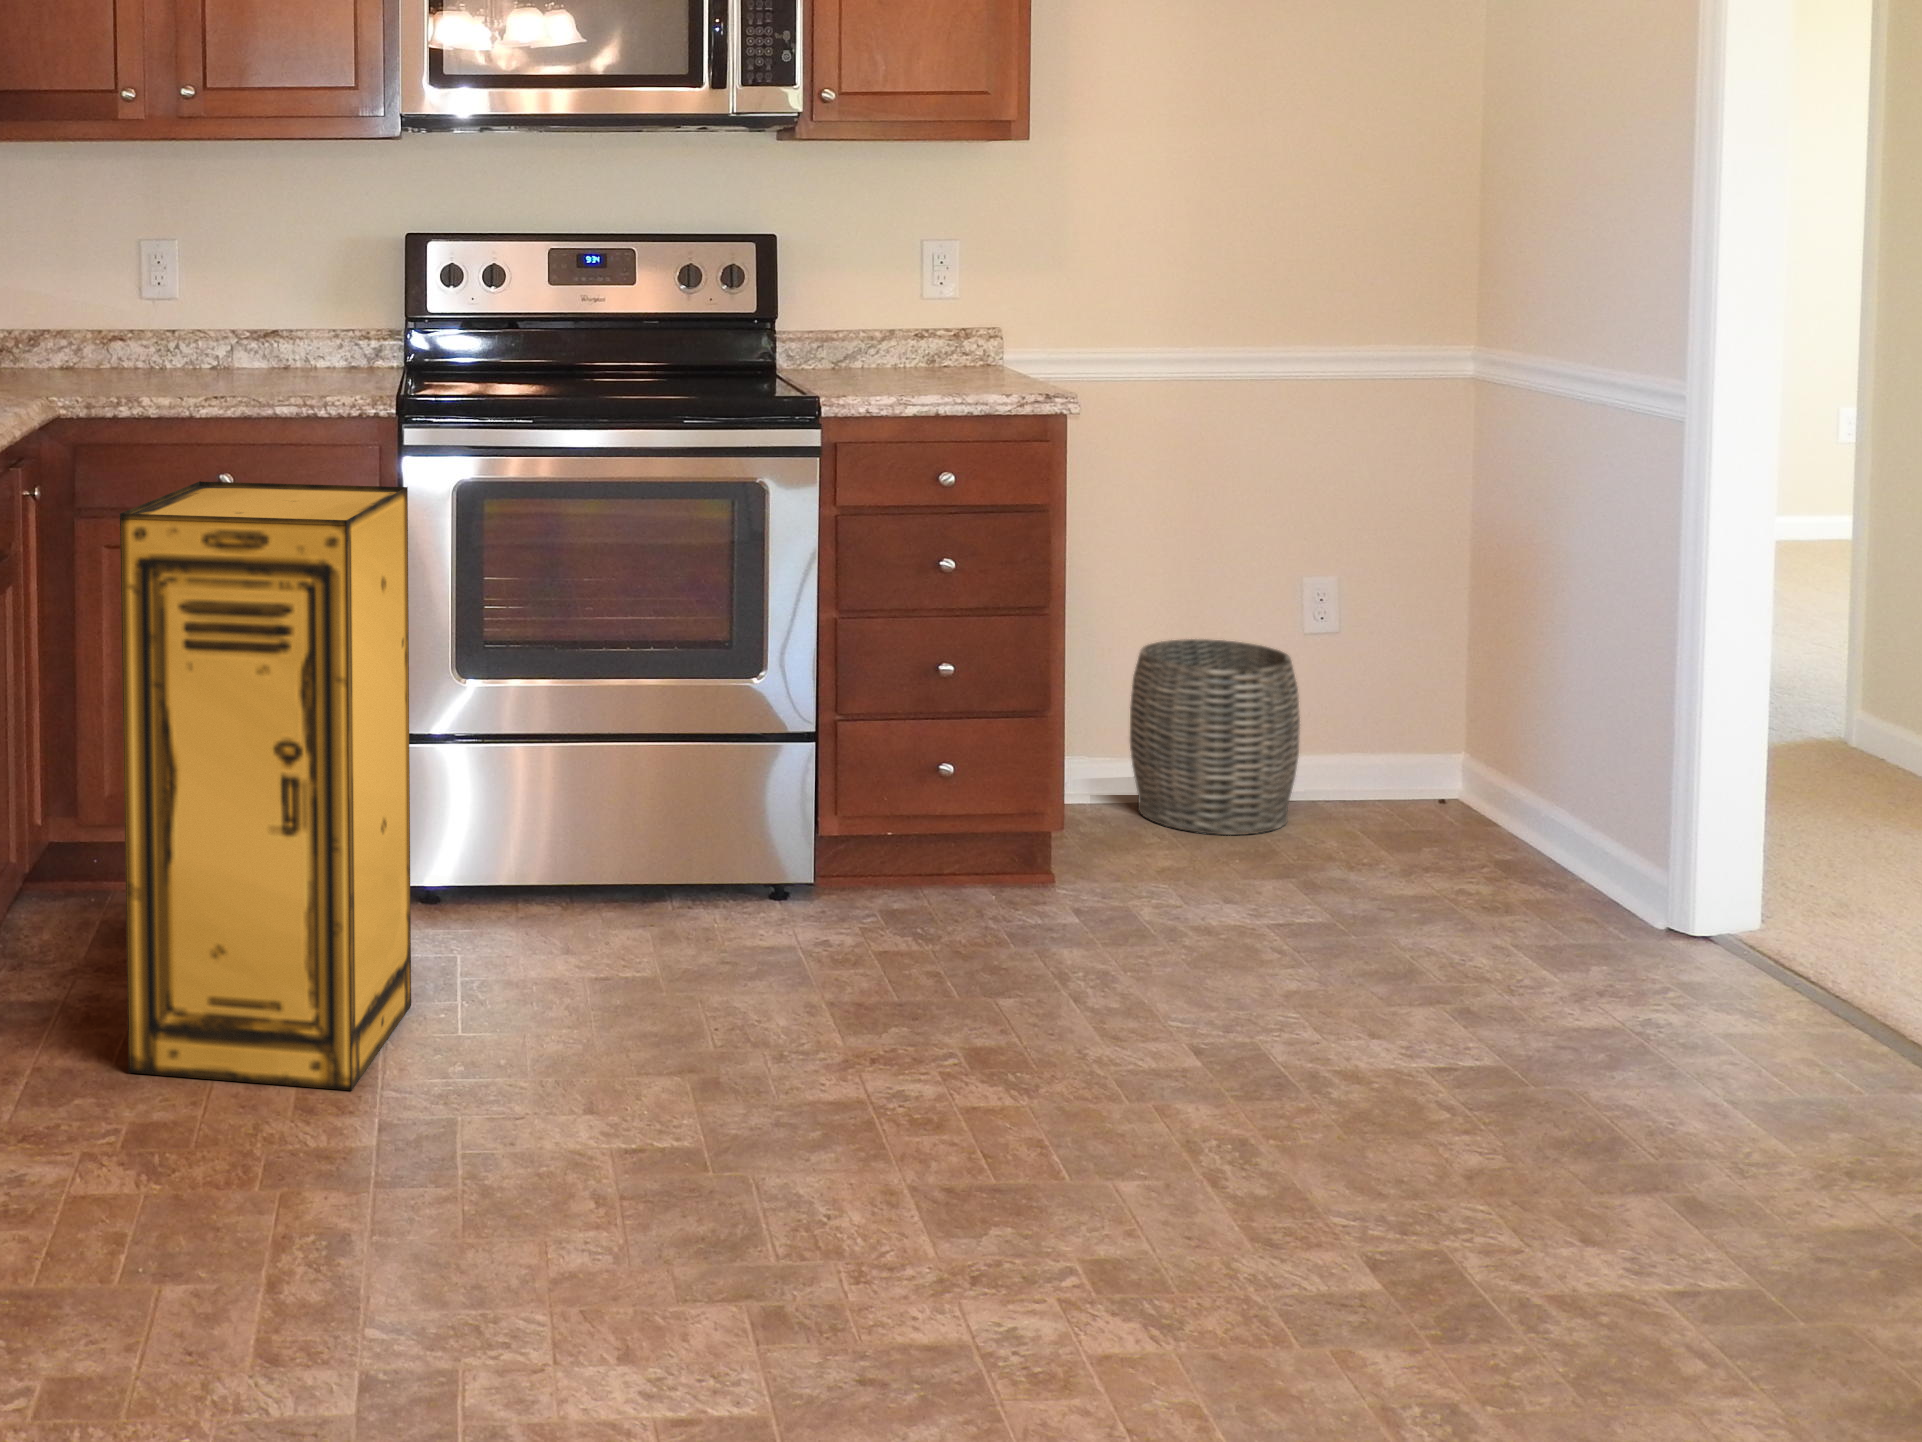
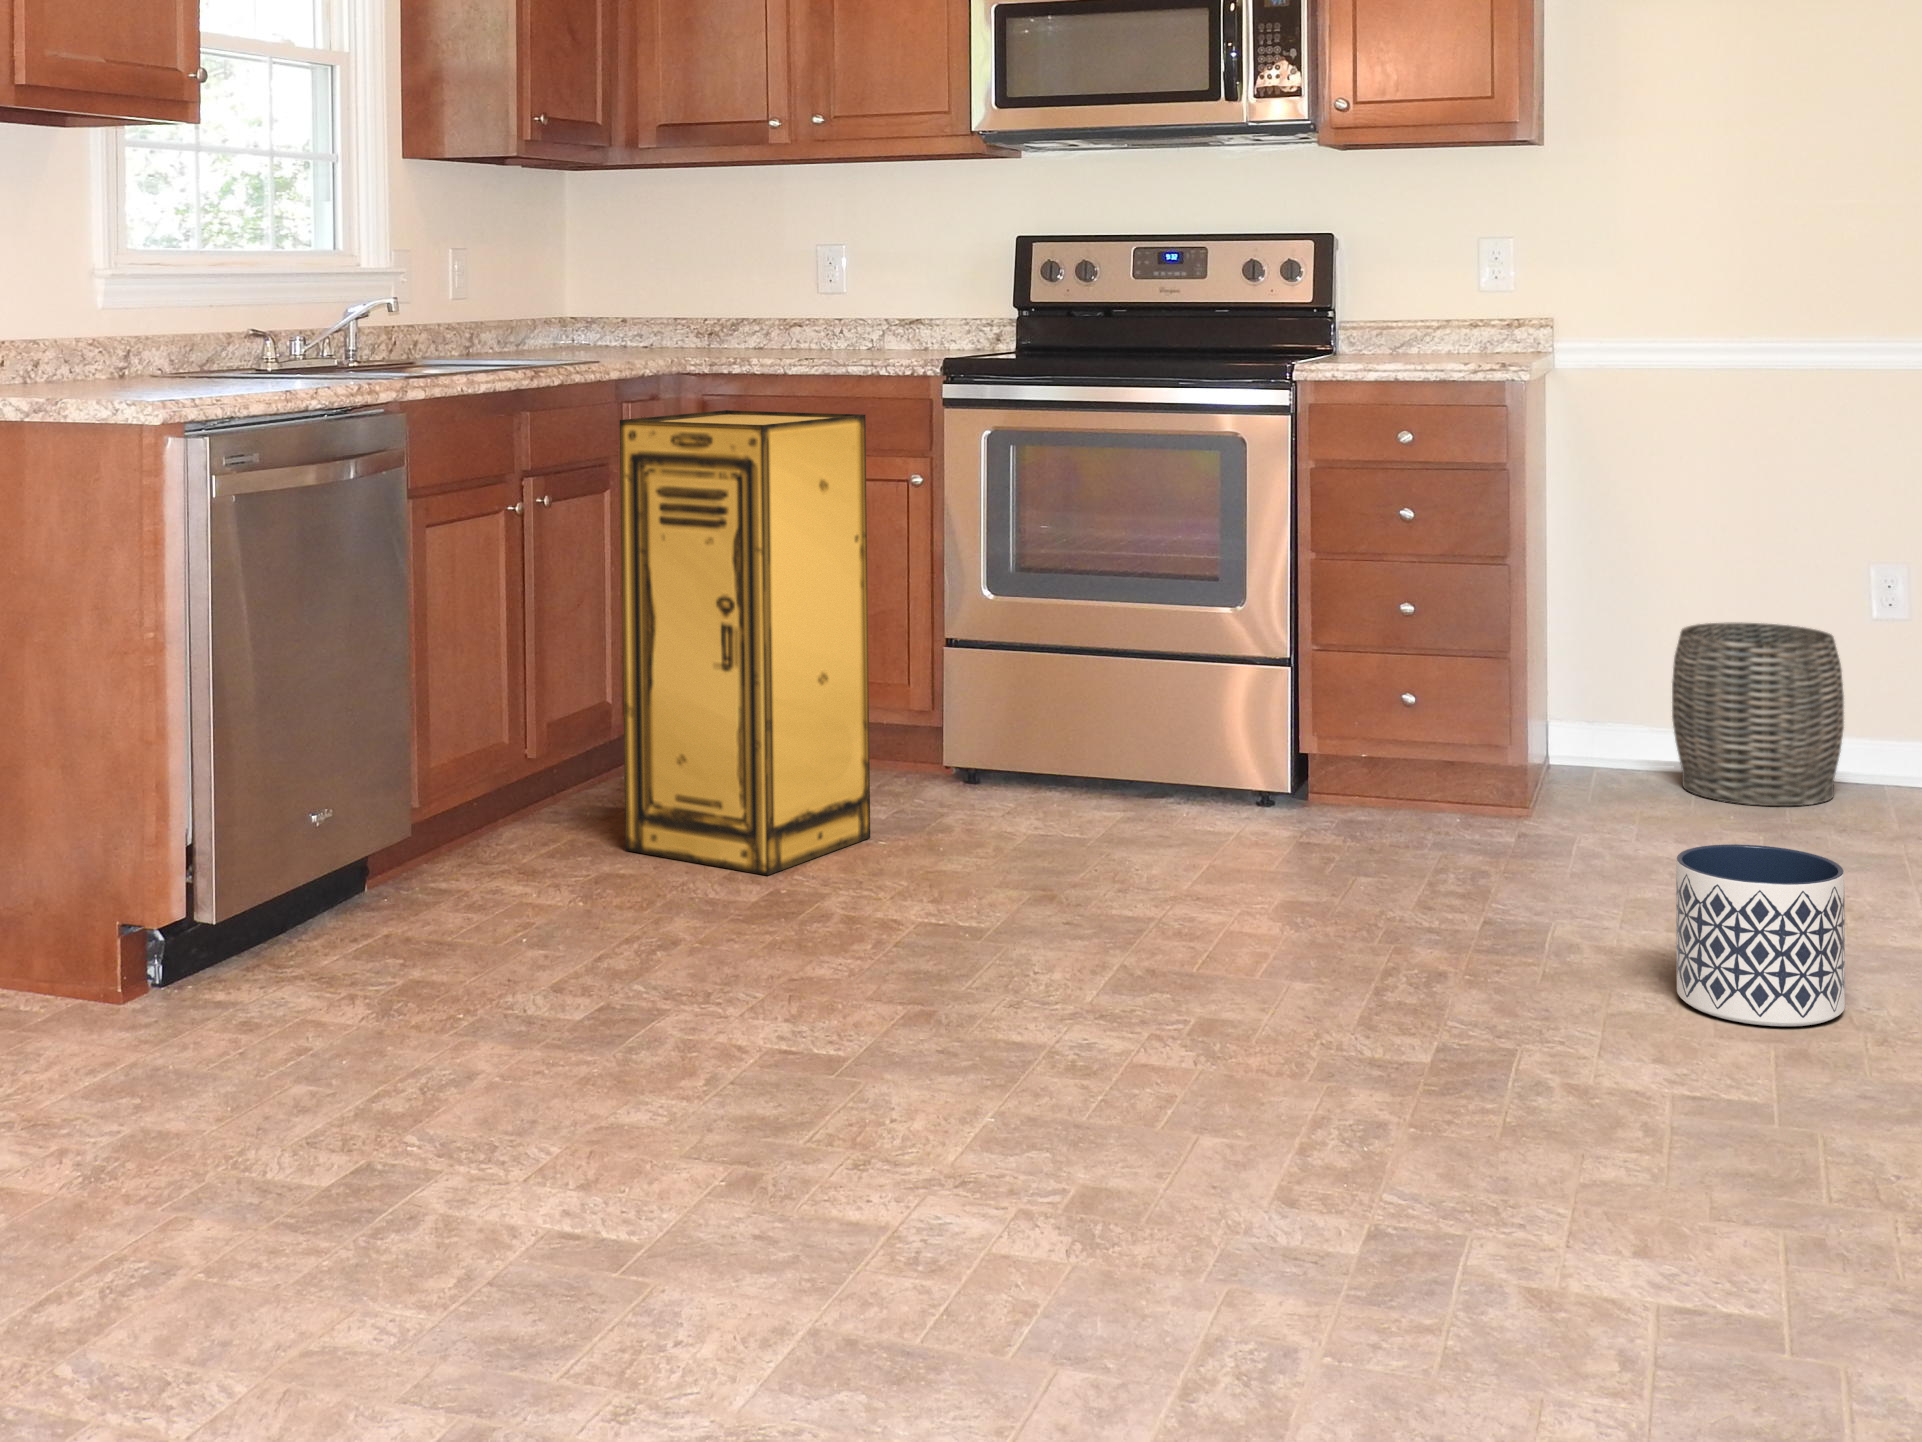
planter: none [1476,947,1664,1156] -> present [1676,844,1845,1026]

